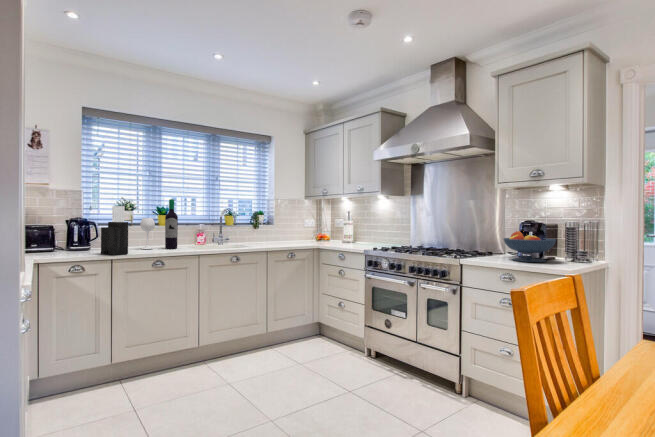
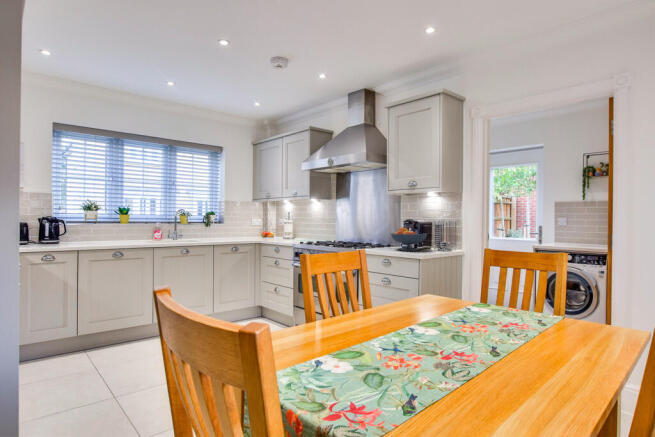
wine bottle: present [140,199,178,249] -> none [103,201,136,243]
knife block: present [101,206,128,255] -> none [68,207,92,247]

